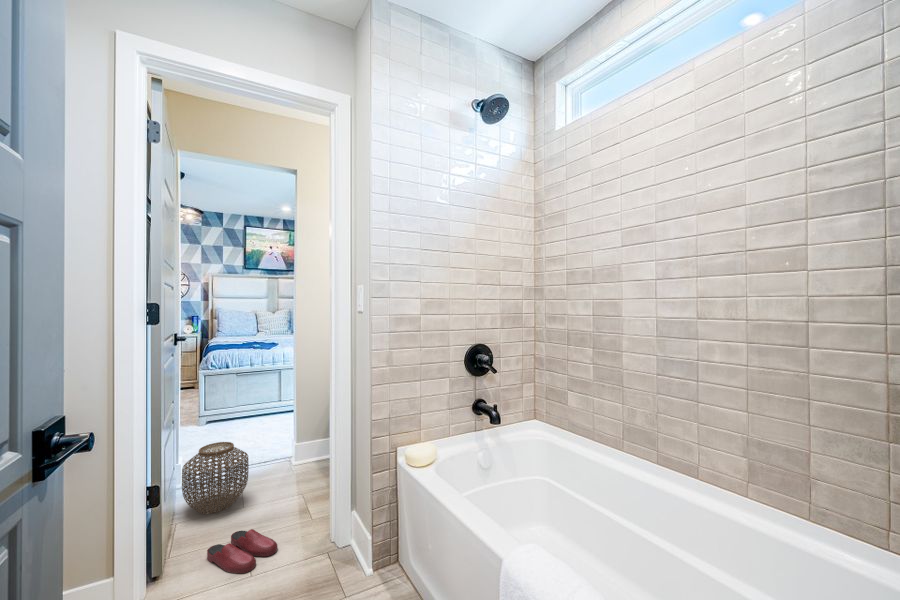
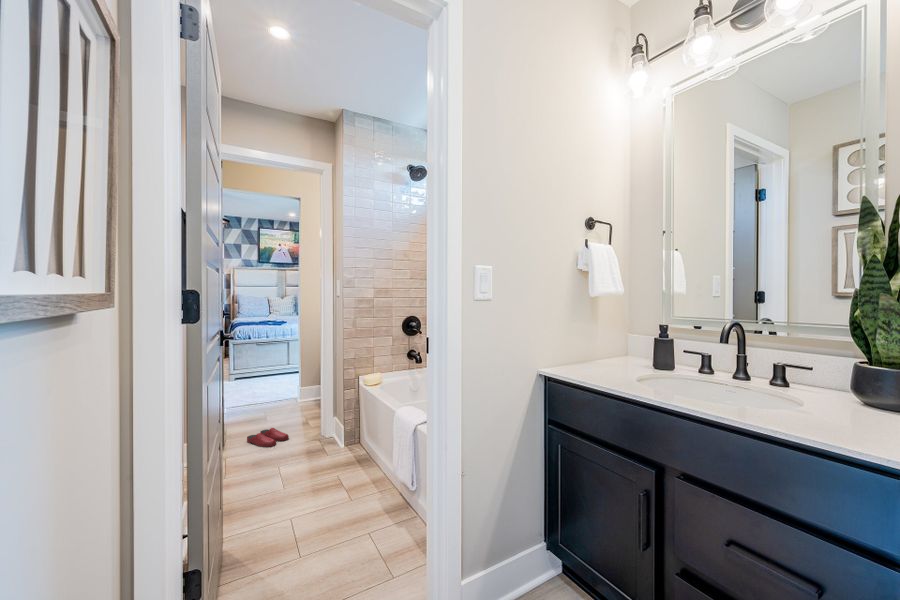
woven basket: present [182,442,249,514] -> none [227,381,269,424]

